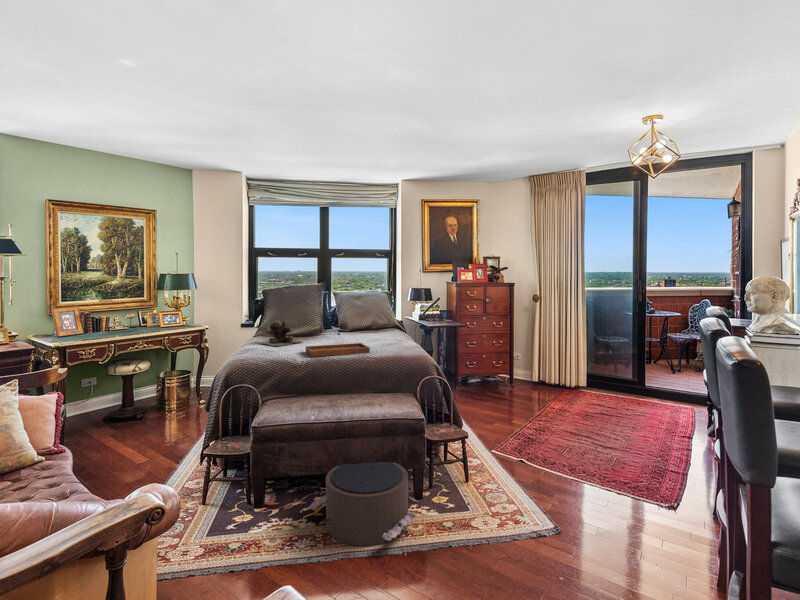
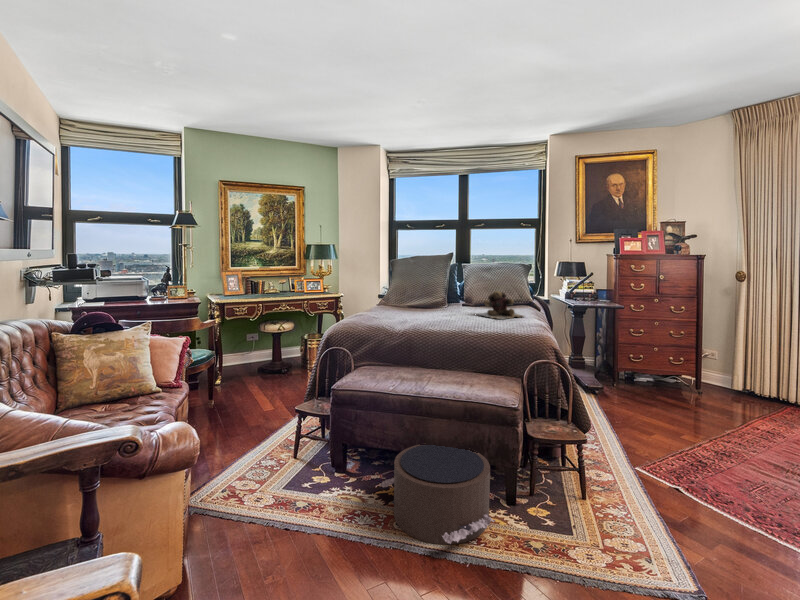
teddy bear: present [261,321,303,346] -> present [478,291,523,319]
tray: present [306,332,370,357] -> none [412,302,478,327]

